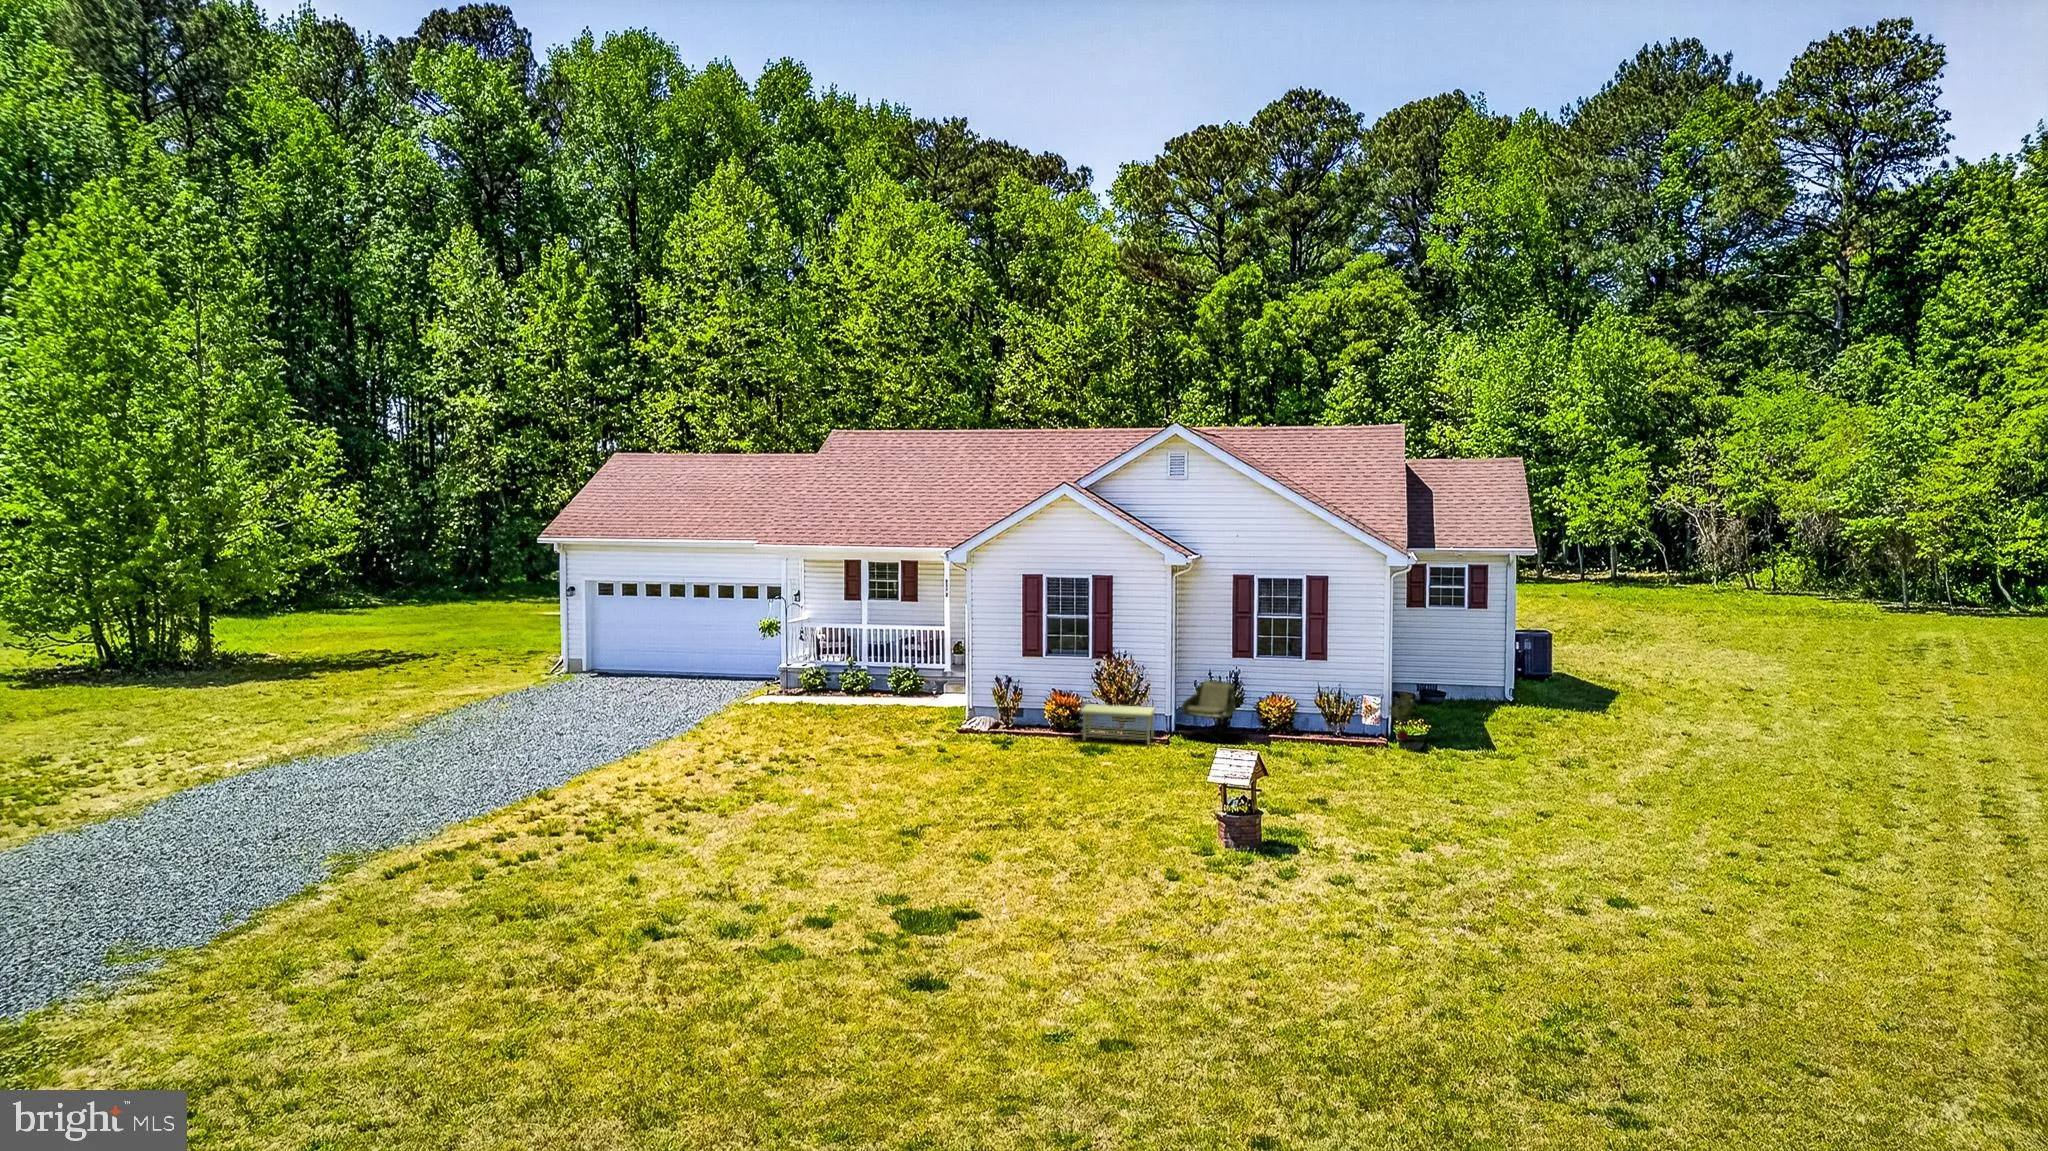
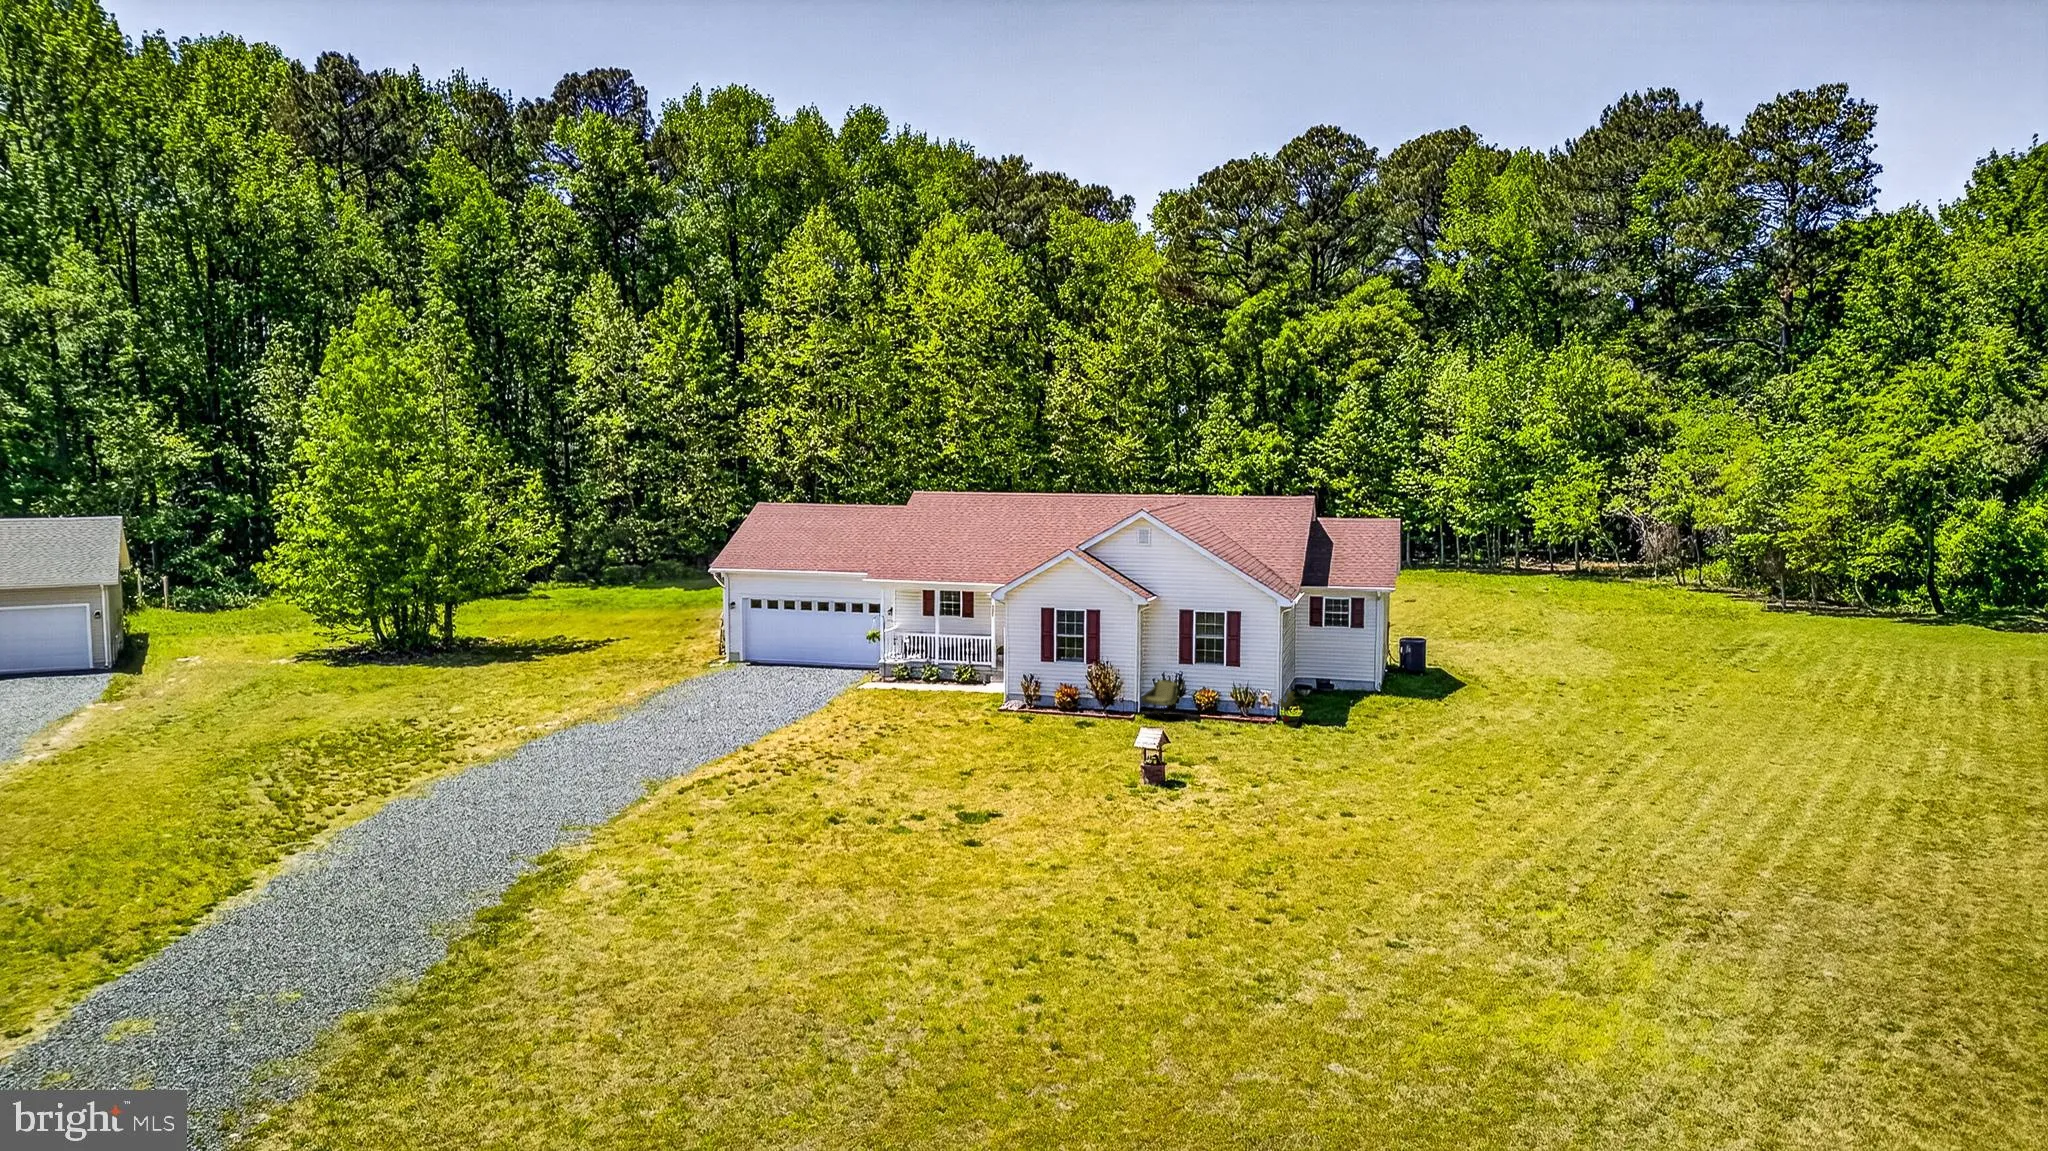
storage bench: present [1081,704,1155,744] -> none [1076,694,1126,722]

